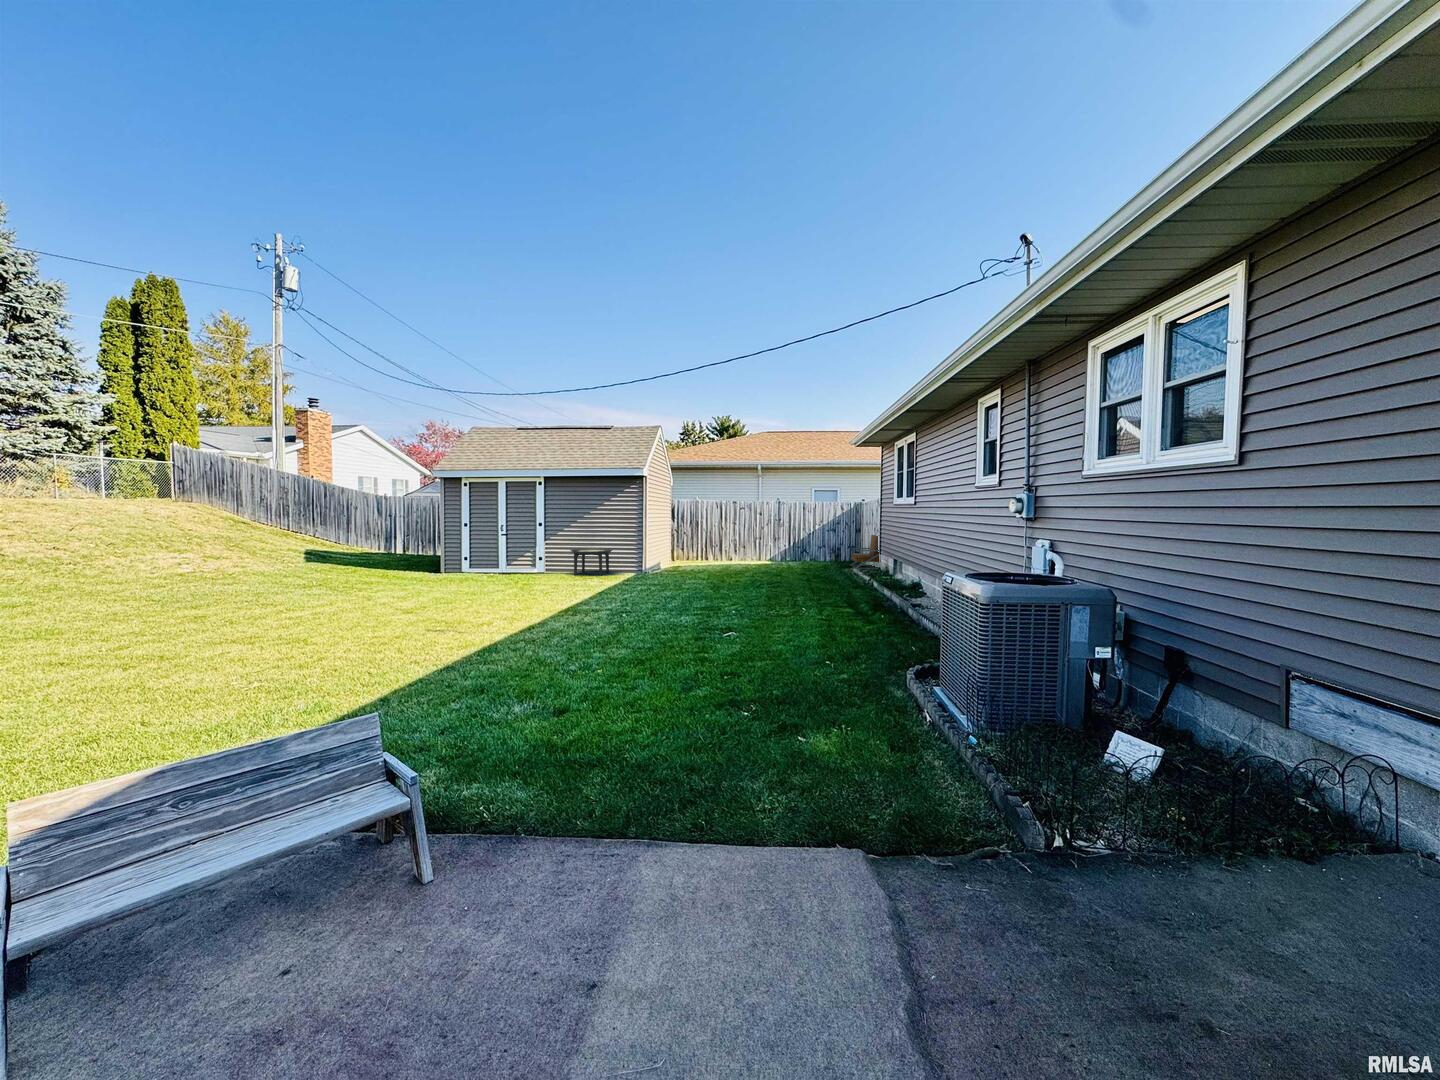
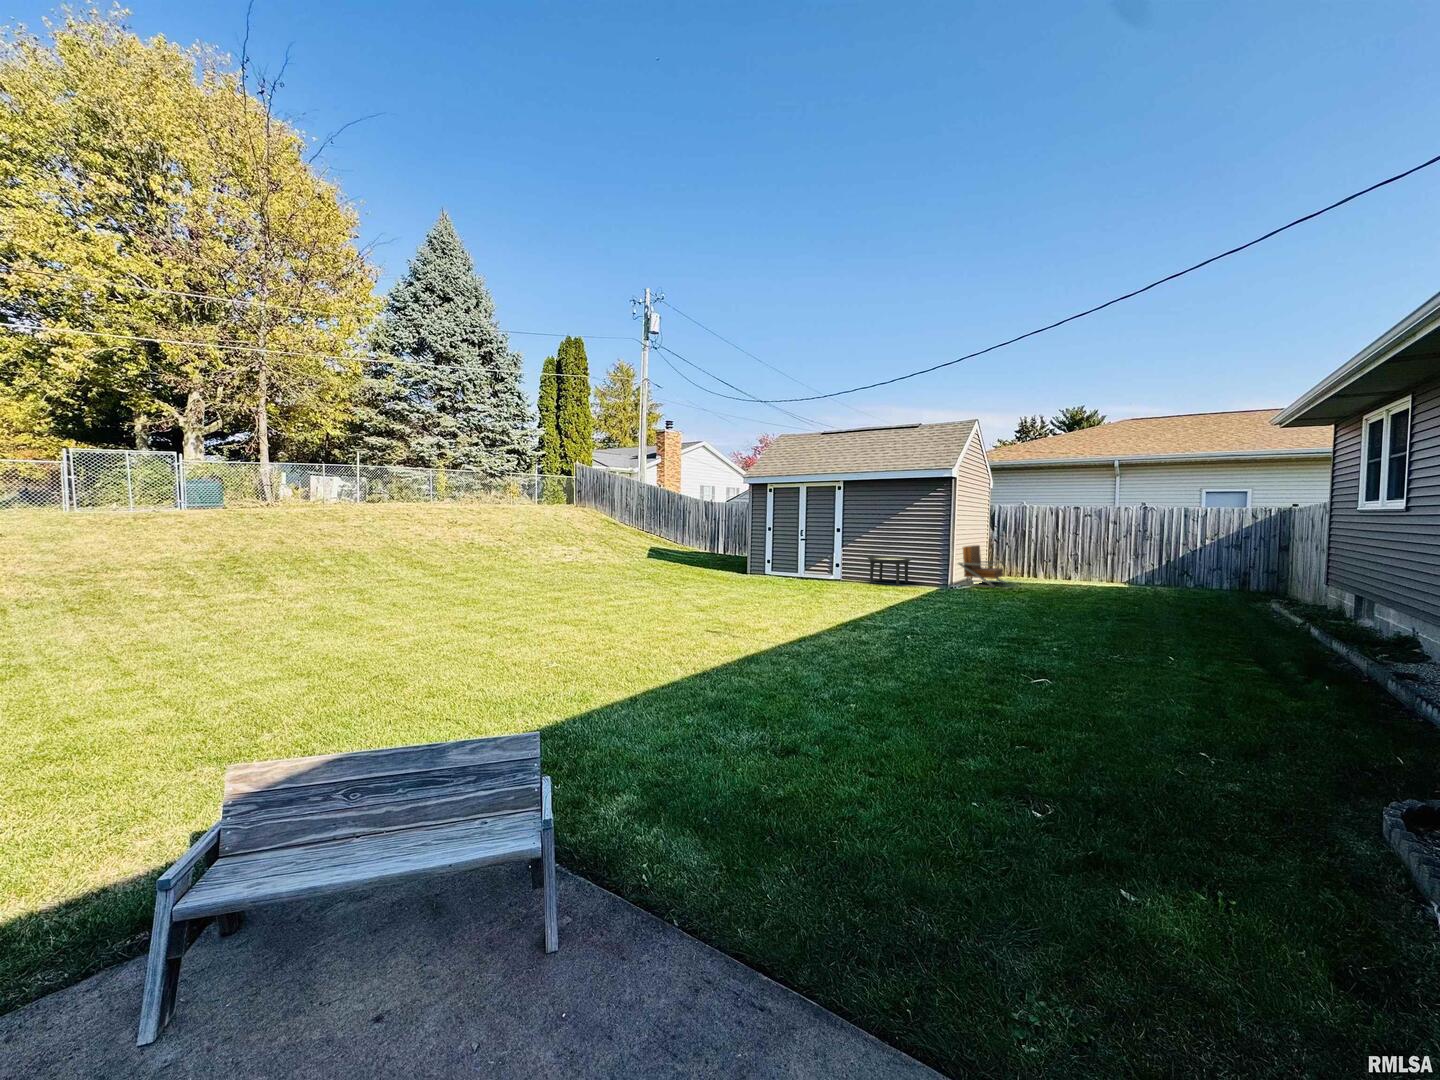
lounge chair: present [851,535,881,569] -> present [958,545,1005,587]

